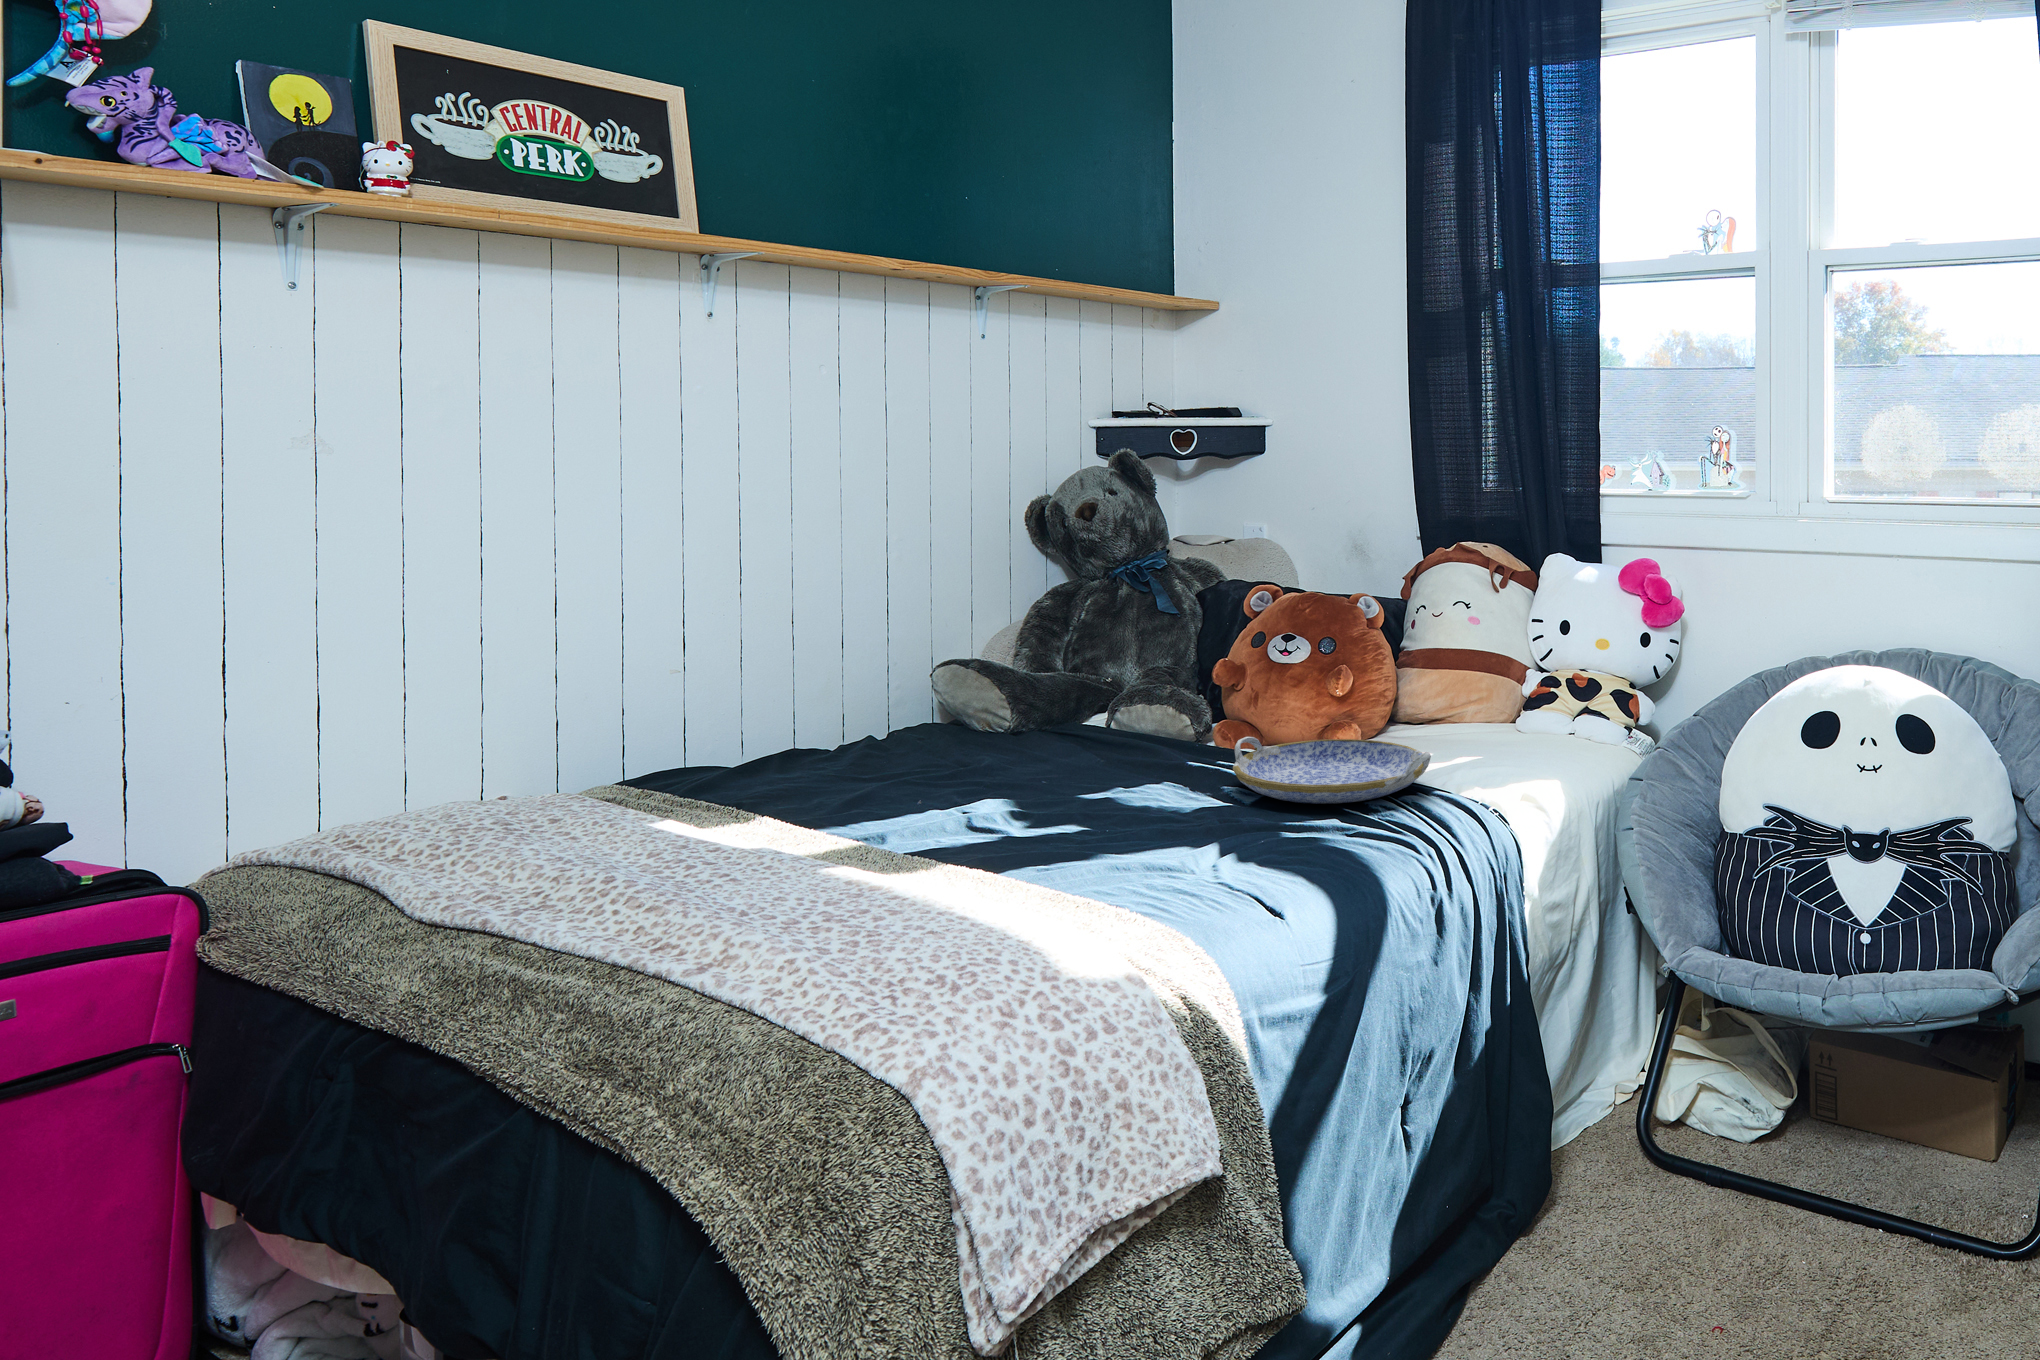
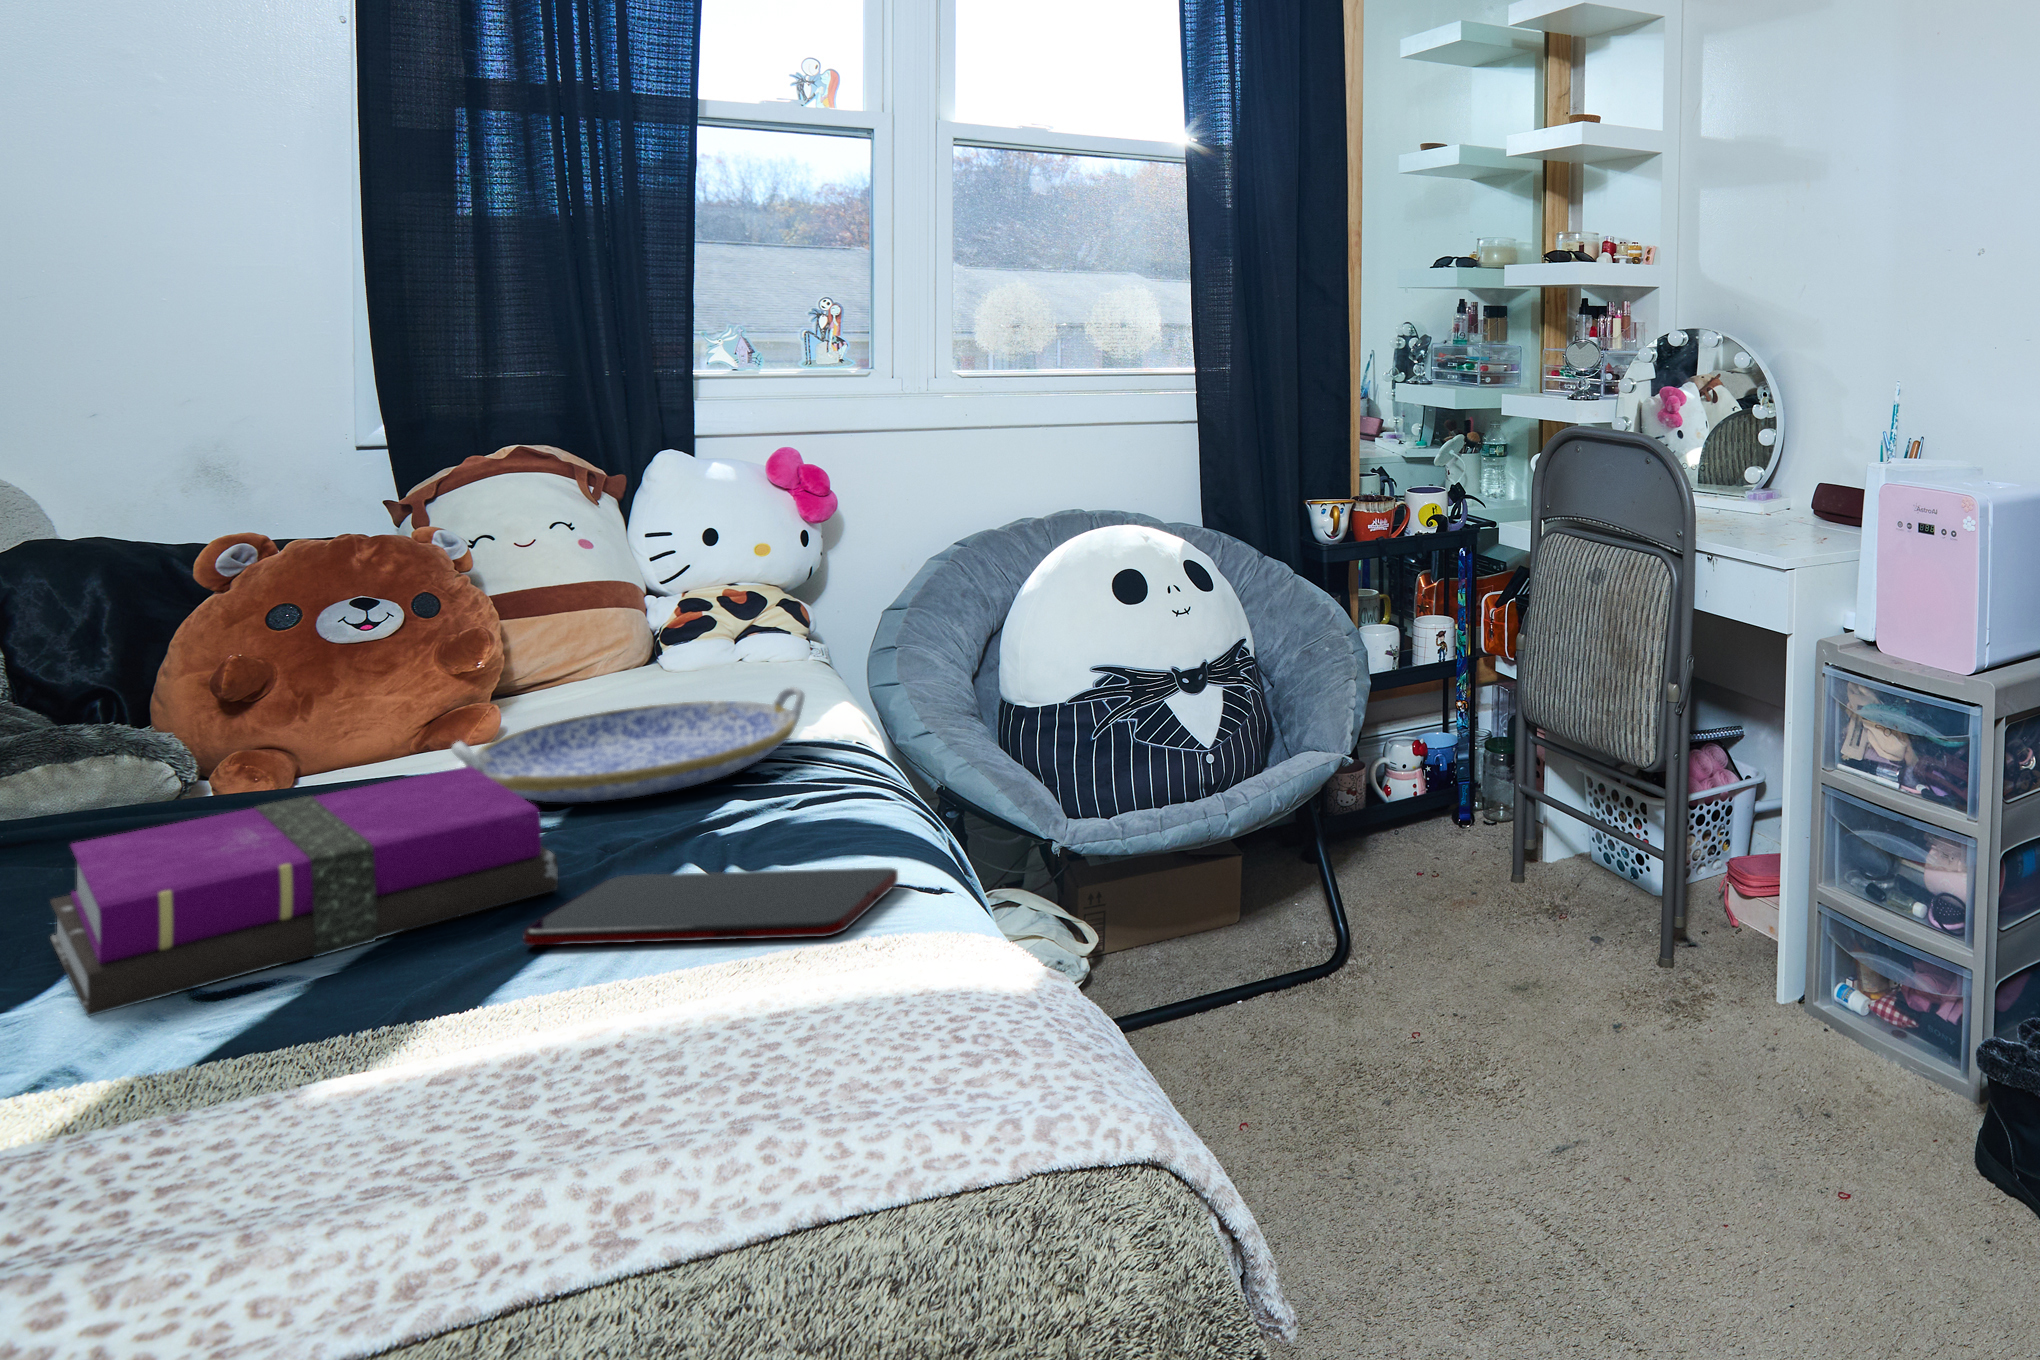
notebook: none [932,742,1173,835] -> present [50,766,558,1016]
smartphone: none [1019,836,1145,905] -> present [523,868,898,945]

